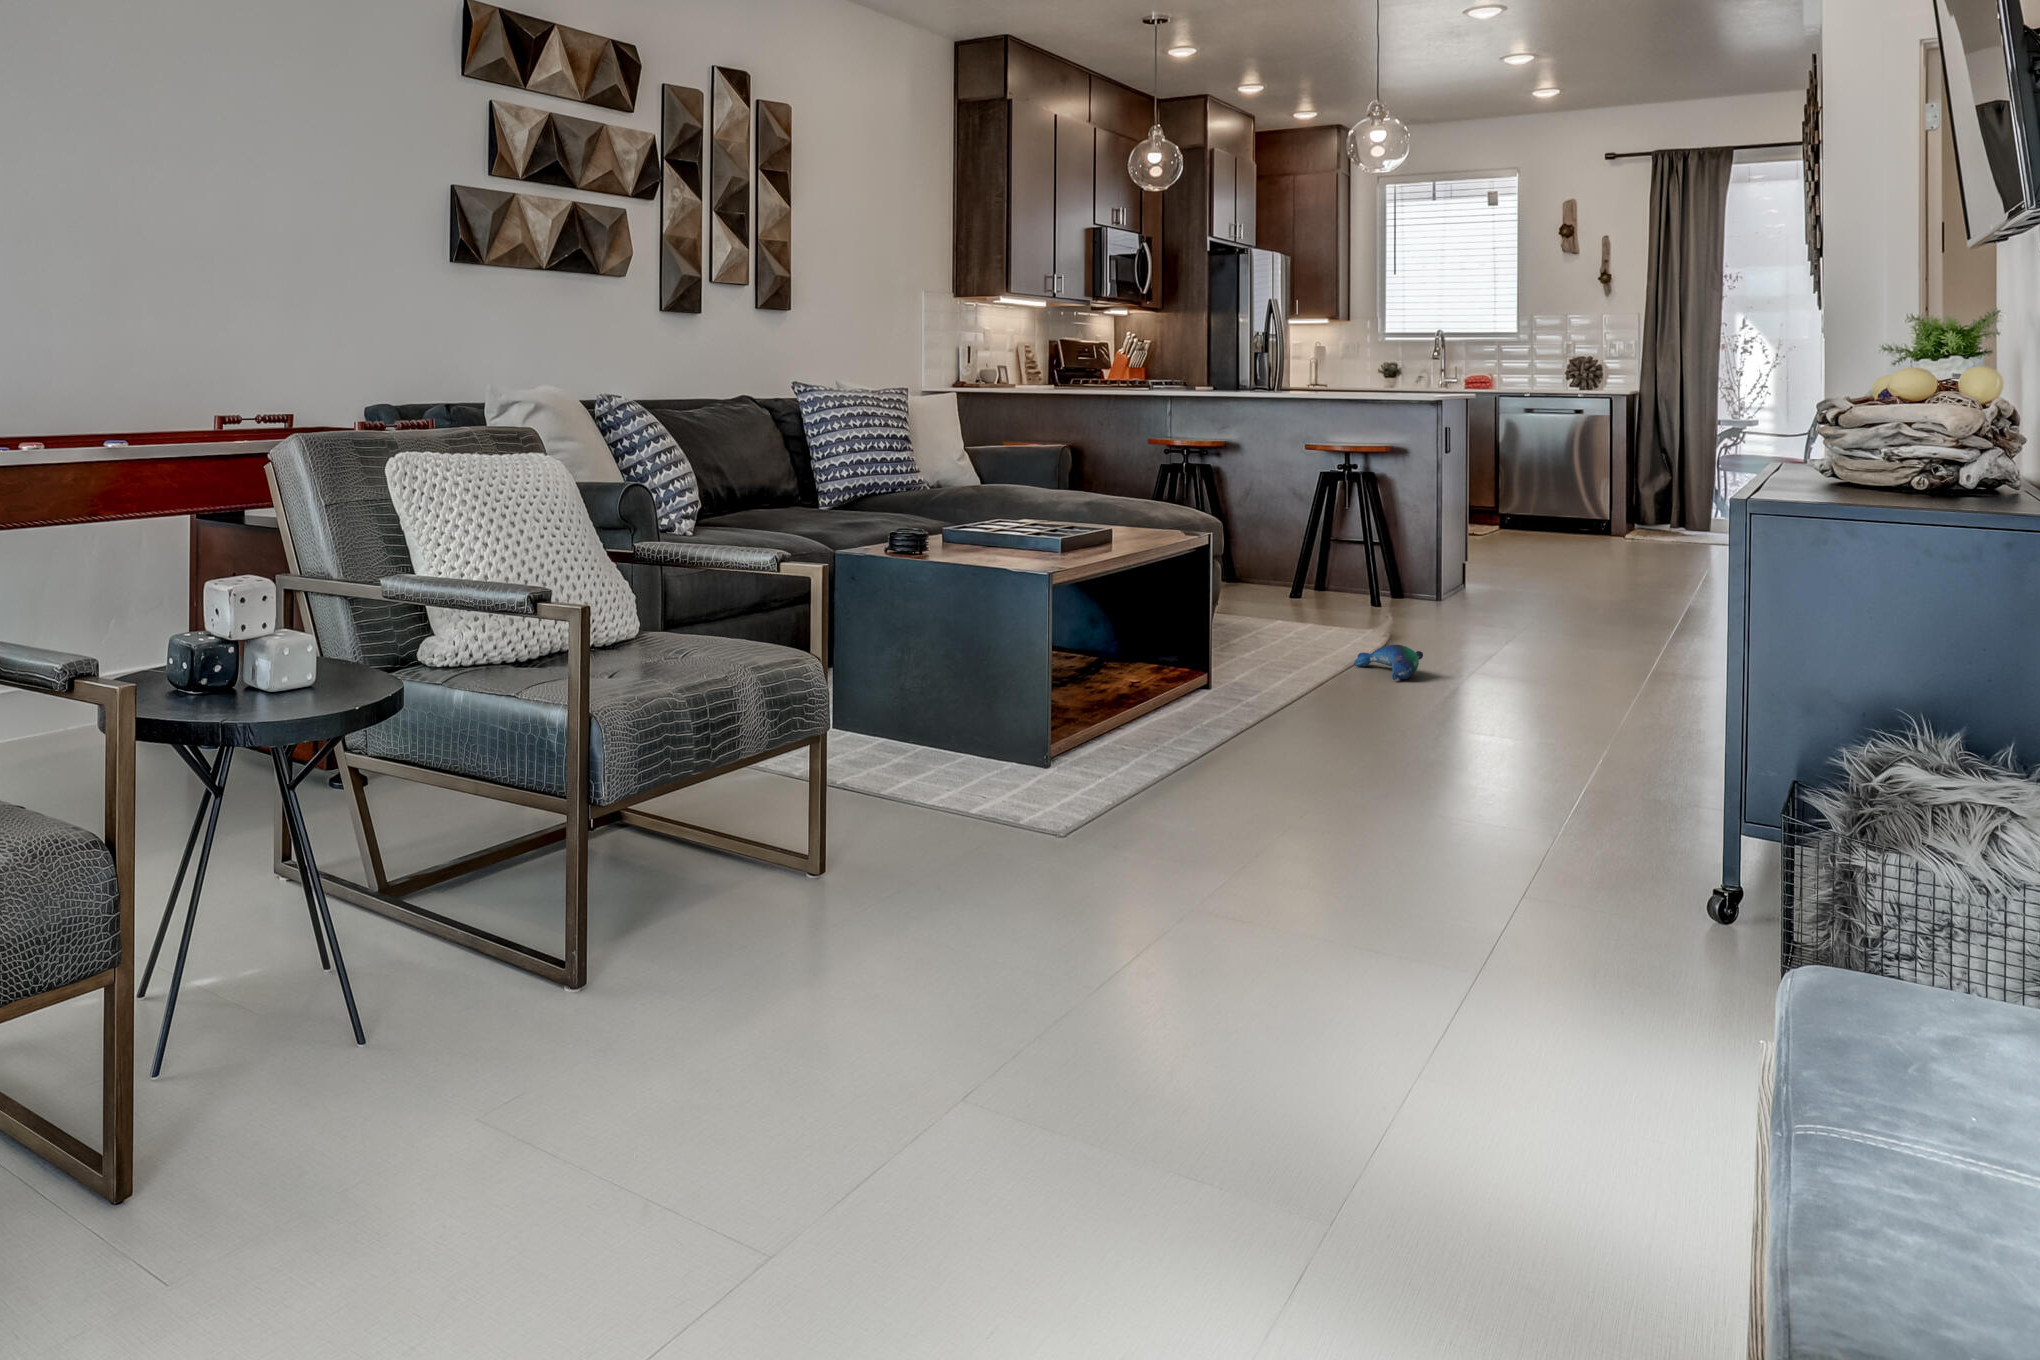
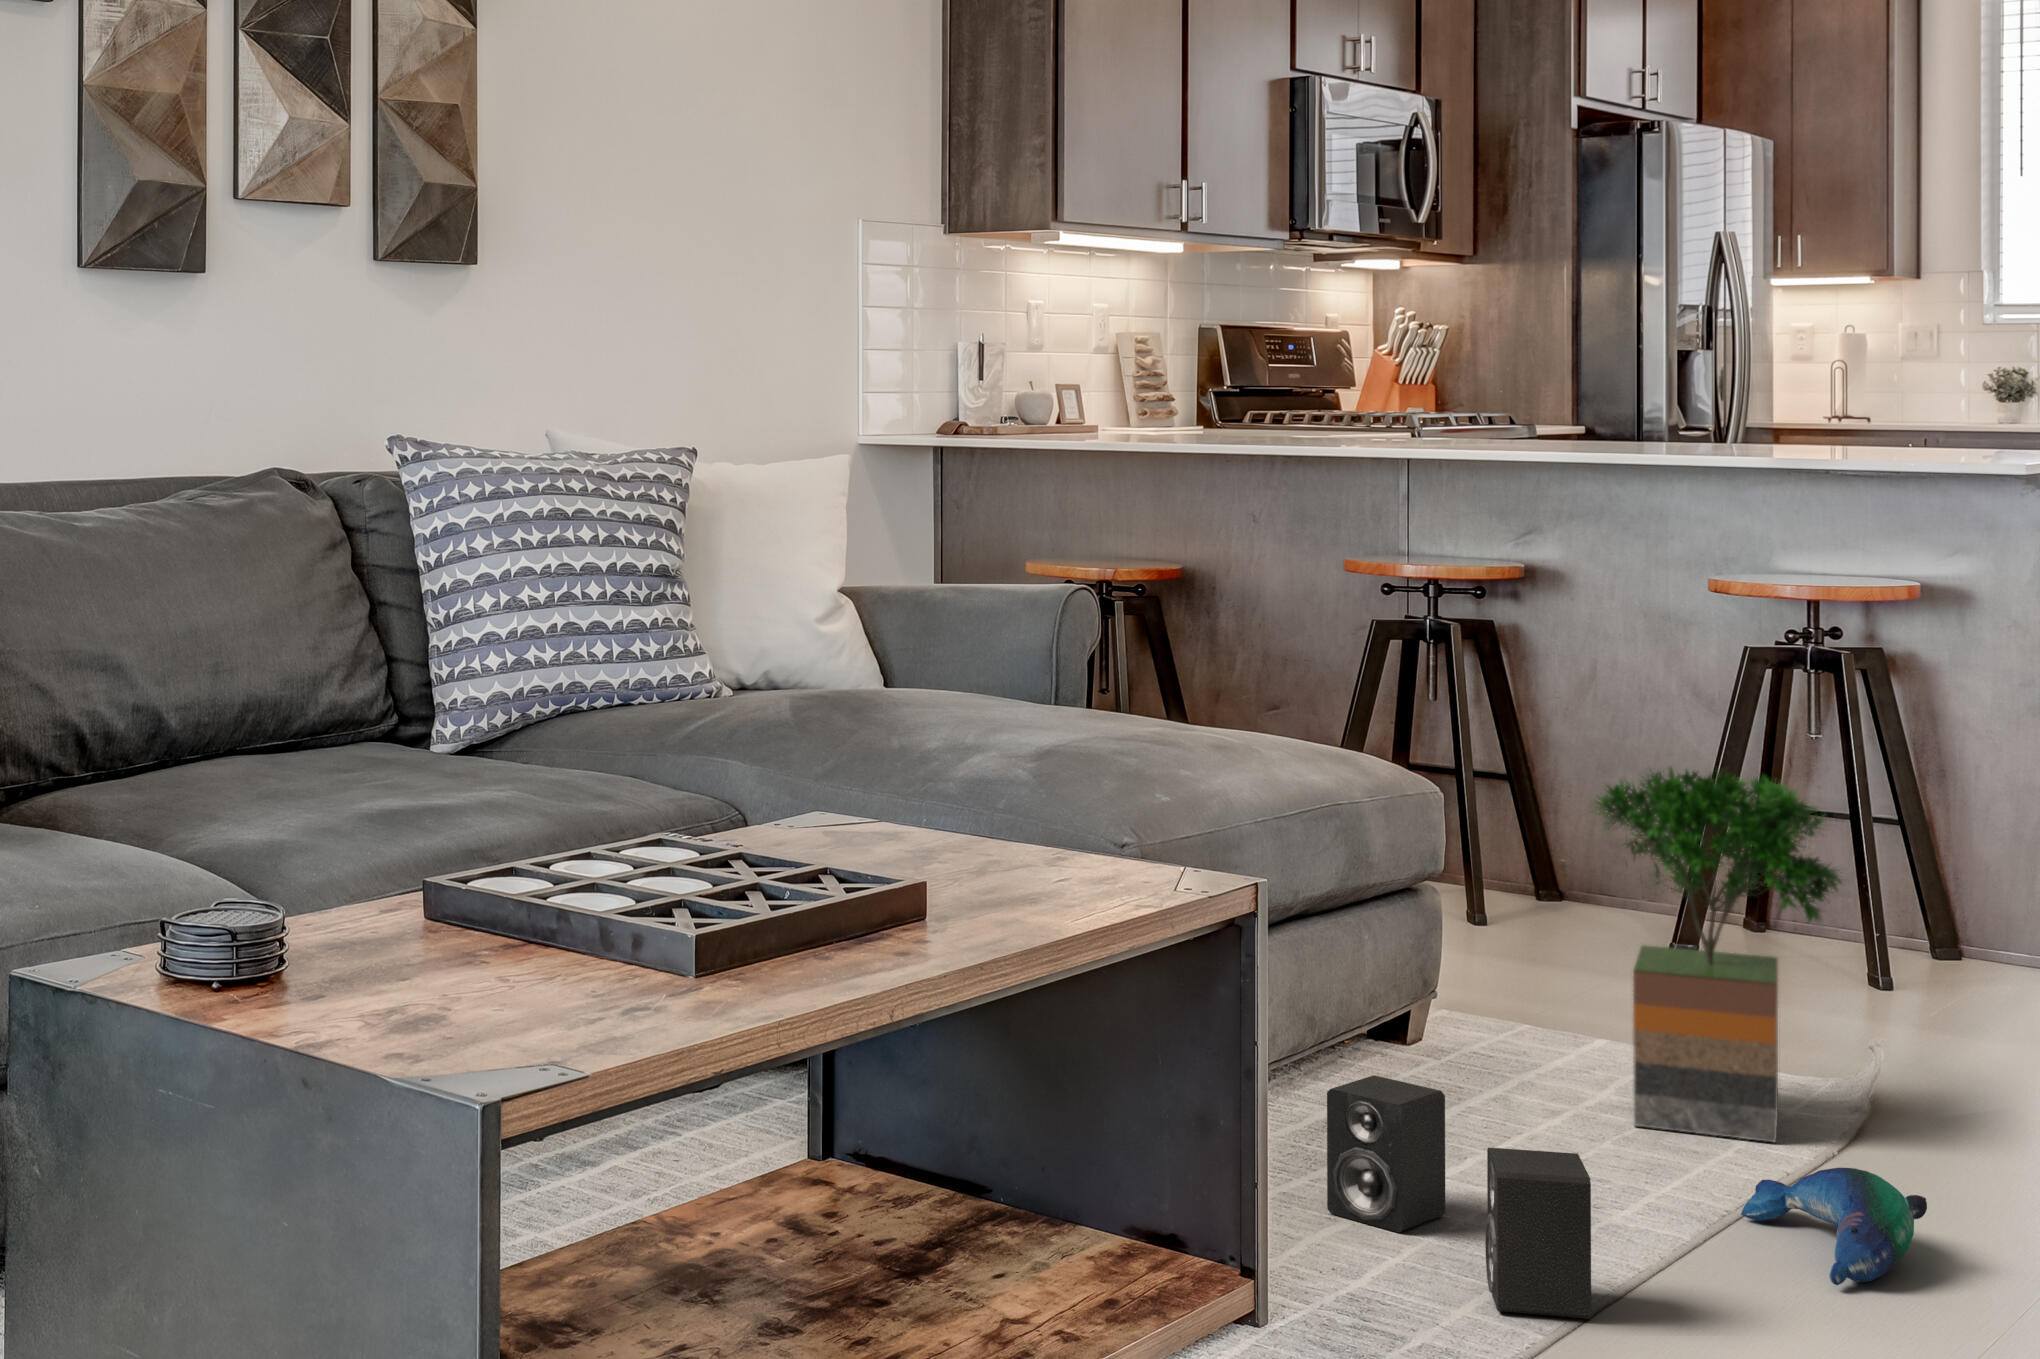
potted tree: none [1283,509,1384,648] -> present [1595,766,1842,1142]
speaker: none [1206,617,1315,688] -> present [1327,1075,1591,1319]

